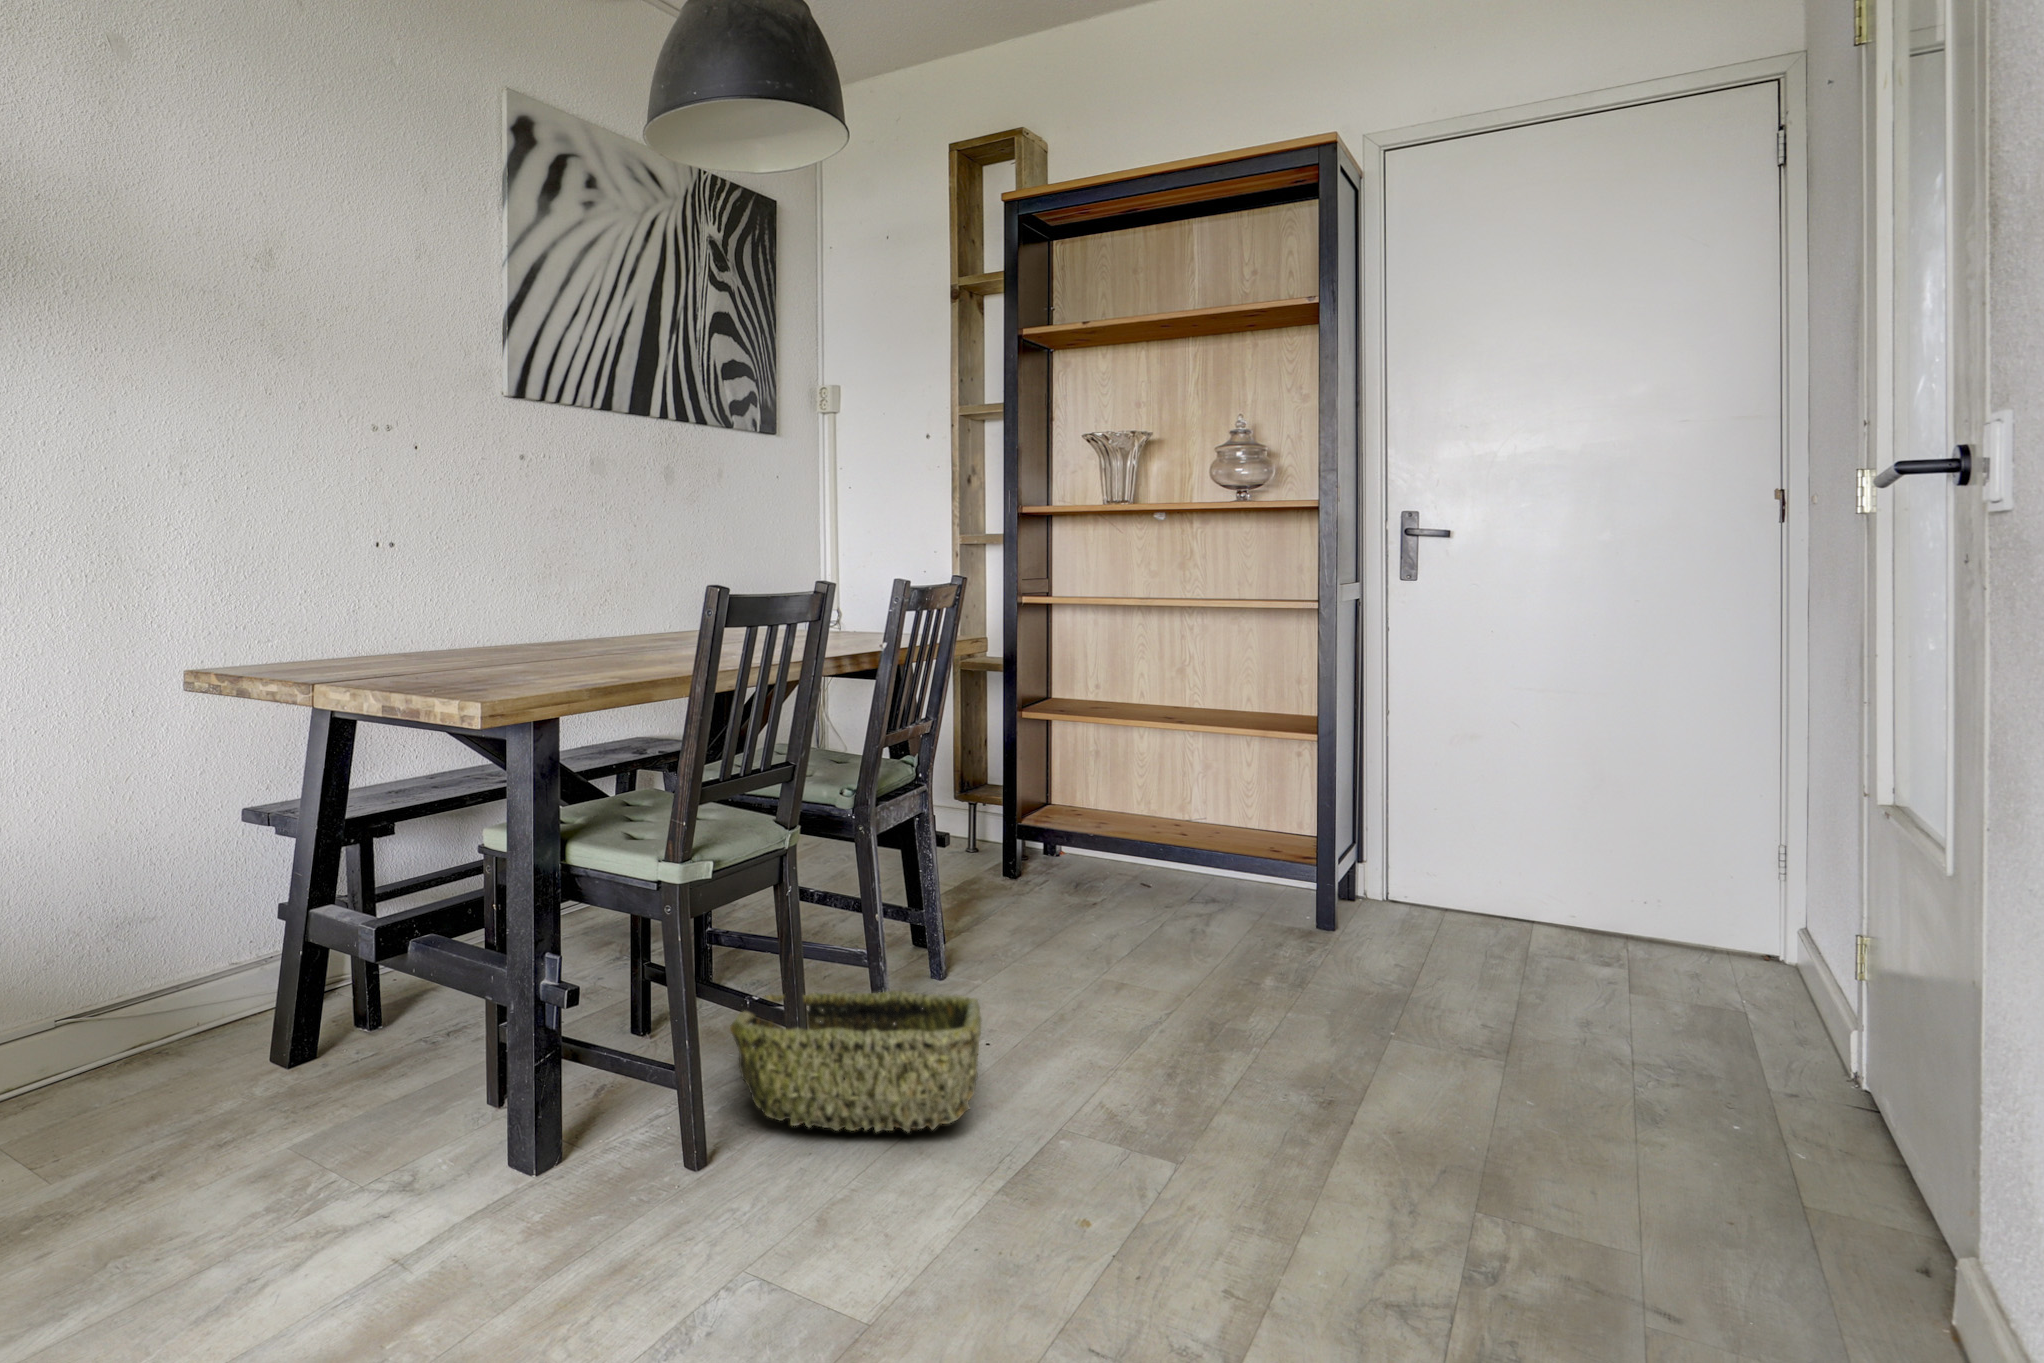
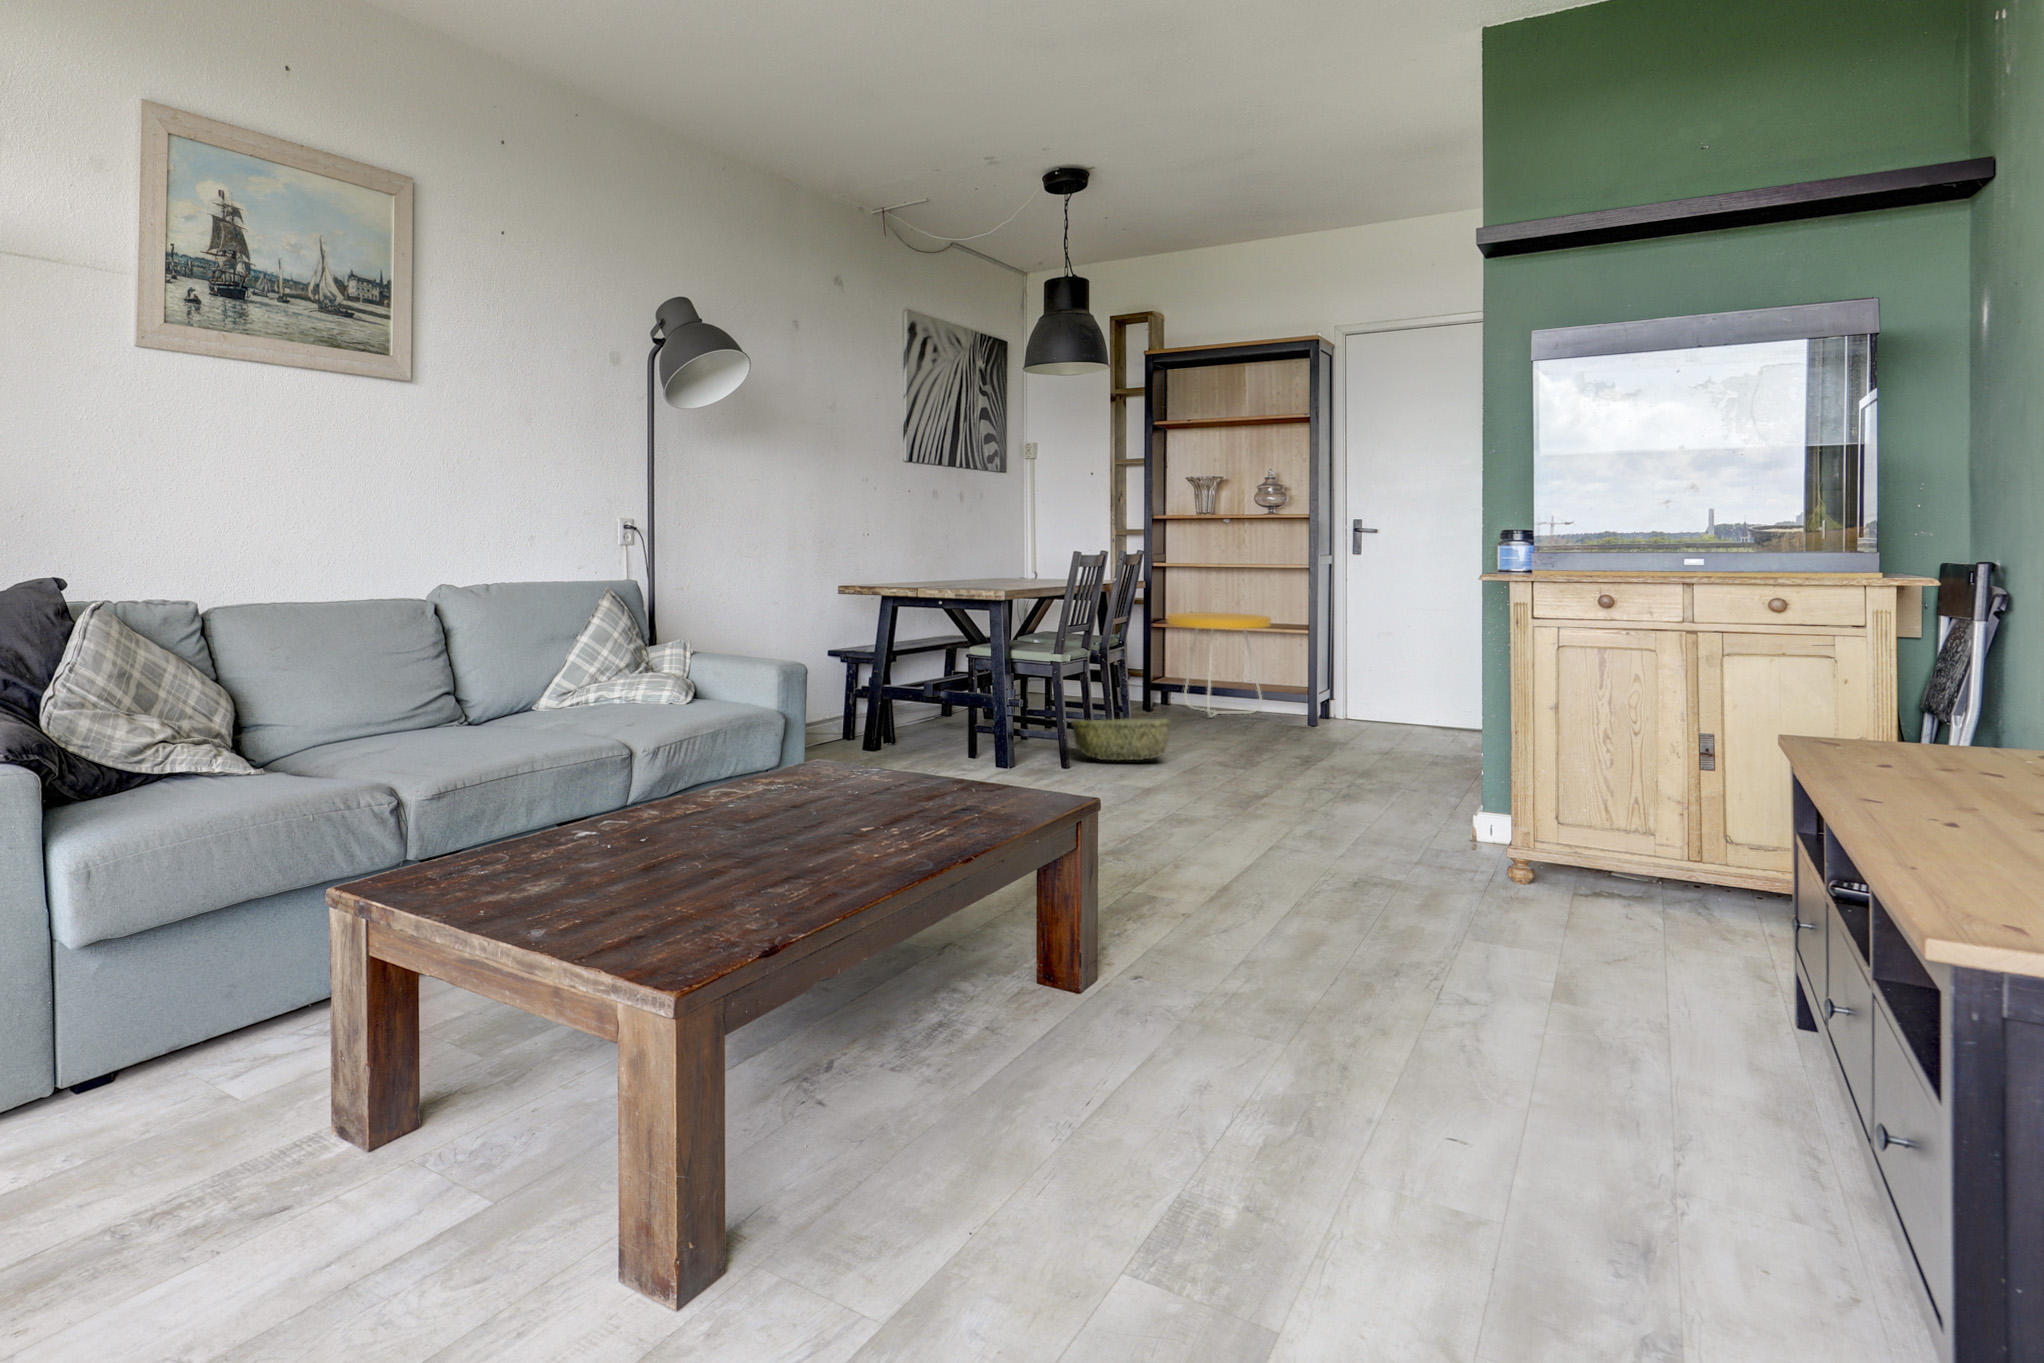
side table: none [1045,689,1243,908] -> present [1167,612,1271,717]

